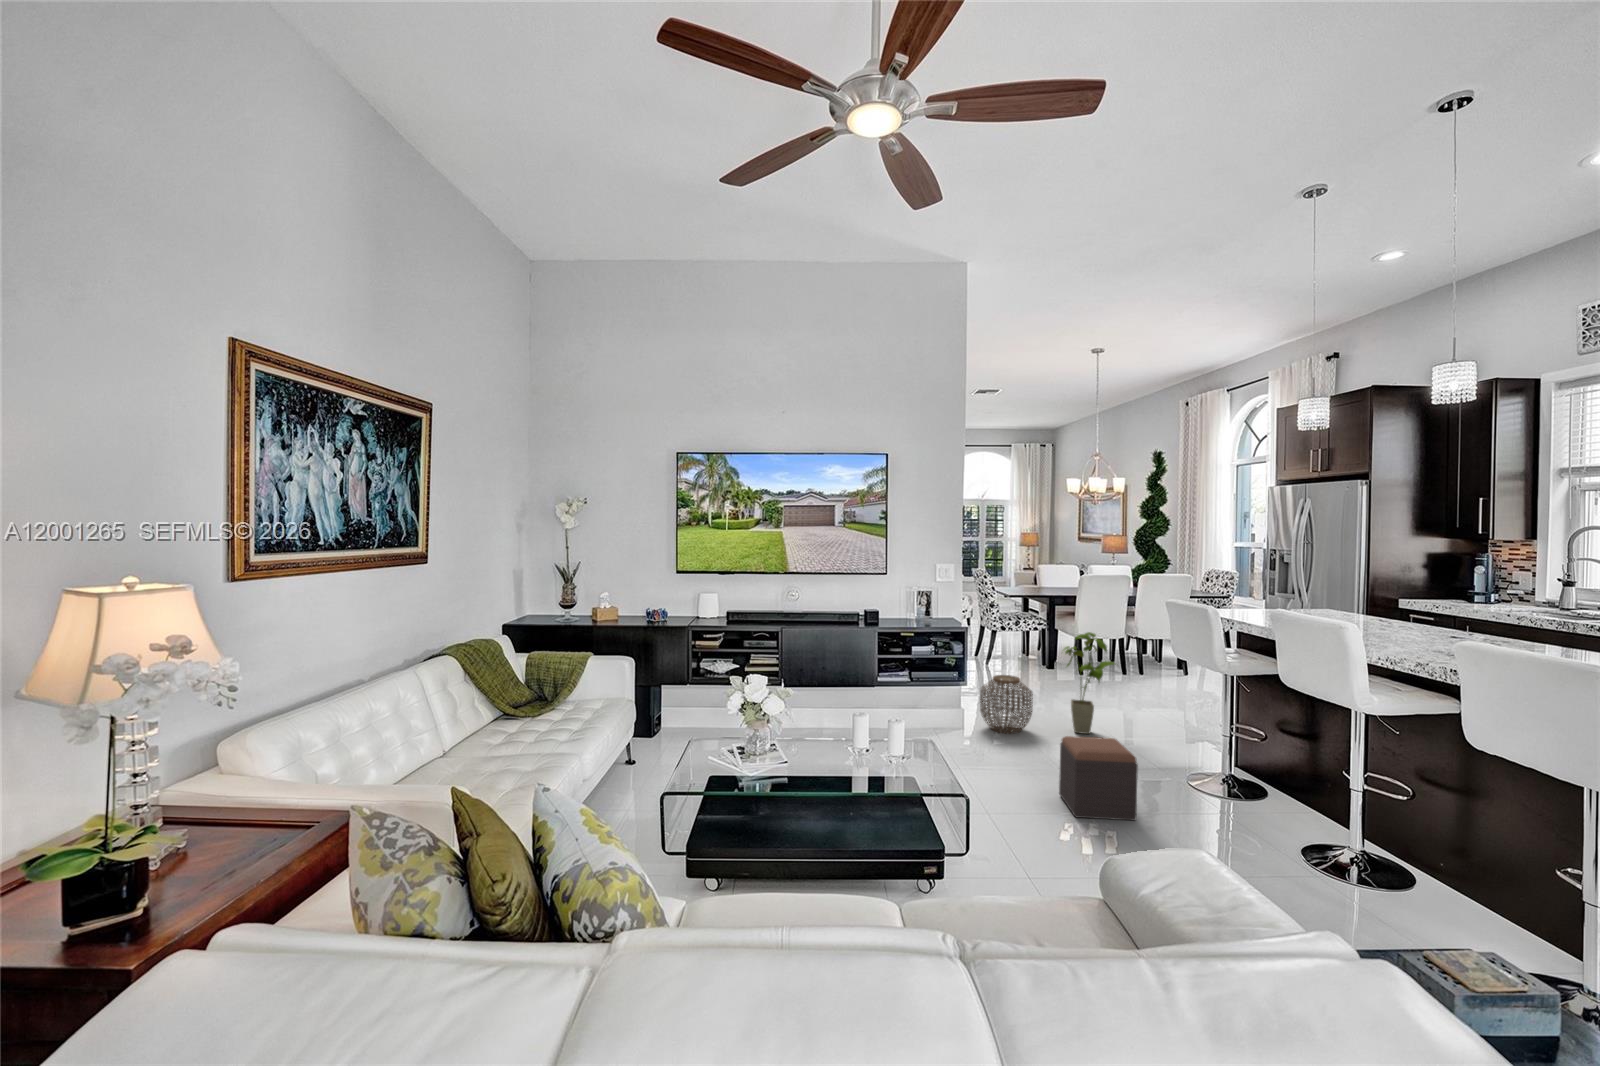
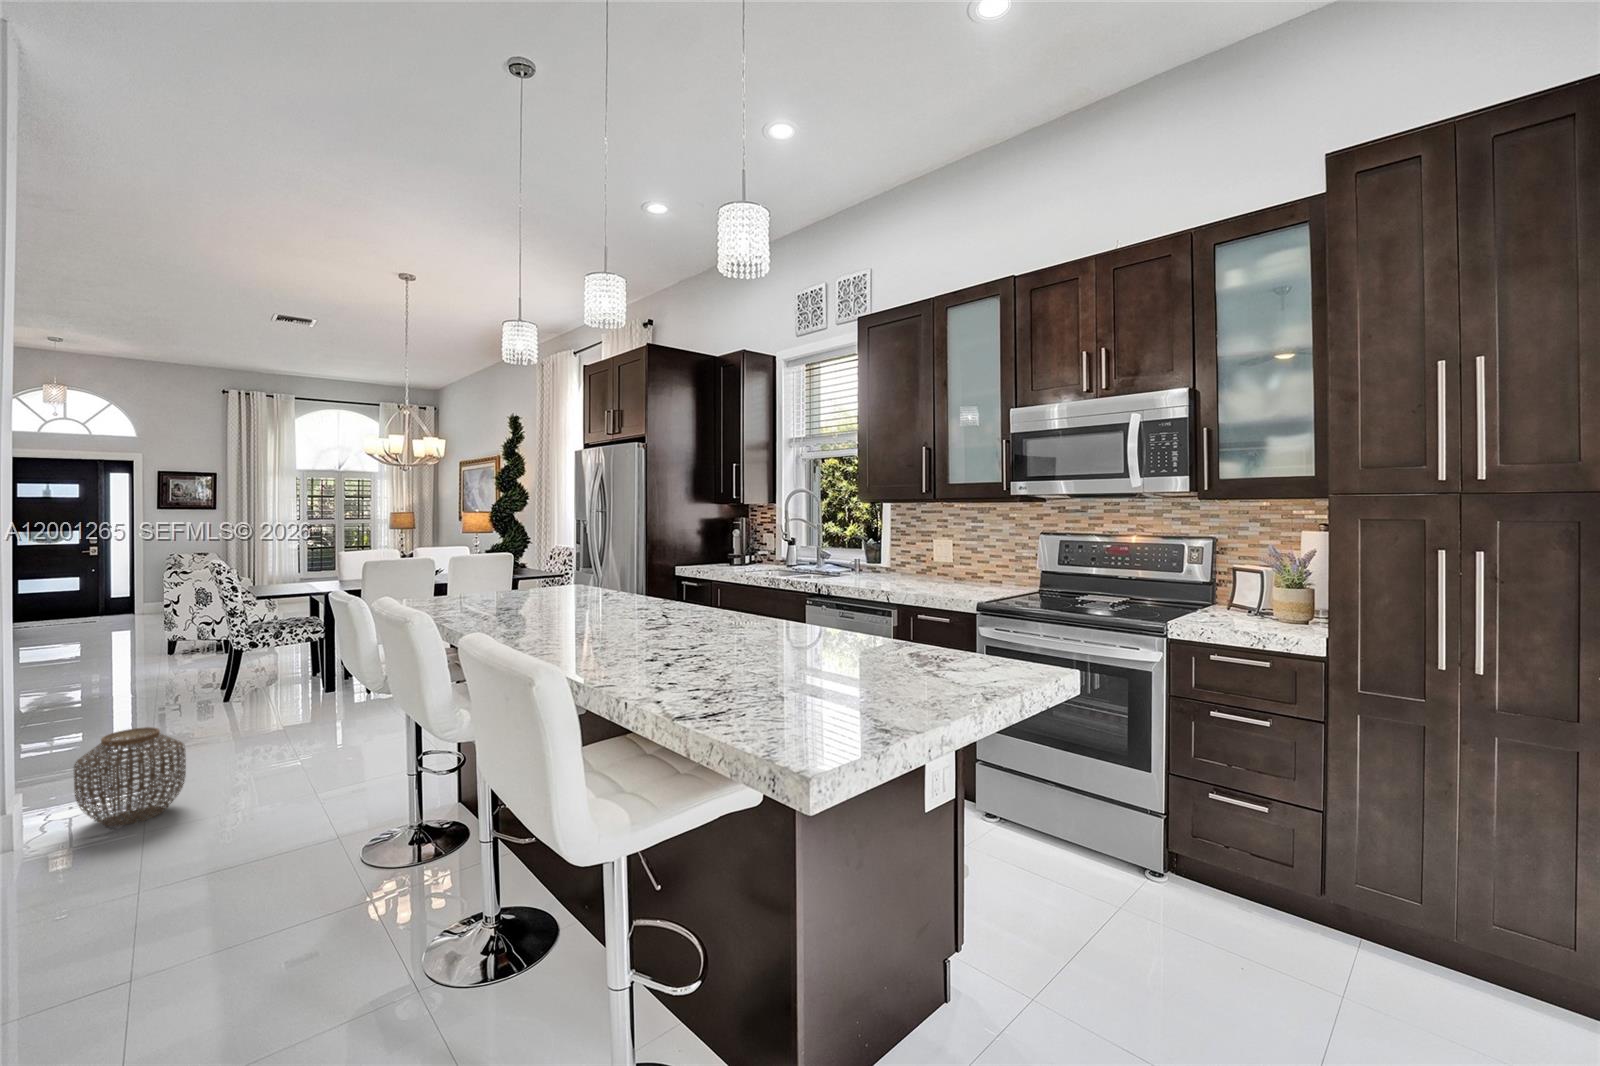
house plant: present [1064,632,1116,734] -> none [246,644,341,792]
footstool: present [1059,736,1138,821] -> none [50,828,205,1006]

